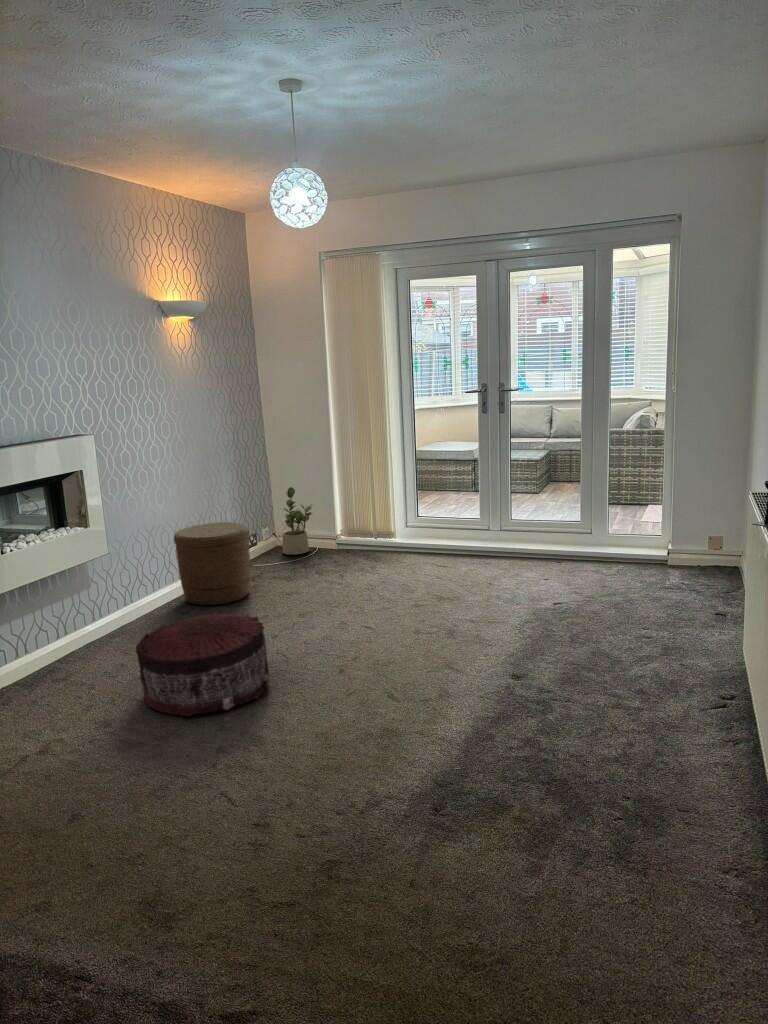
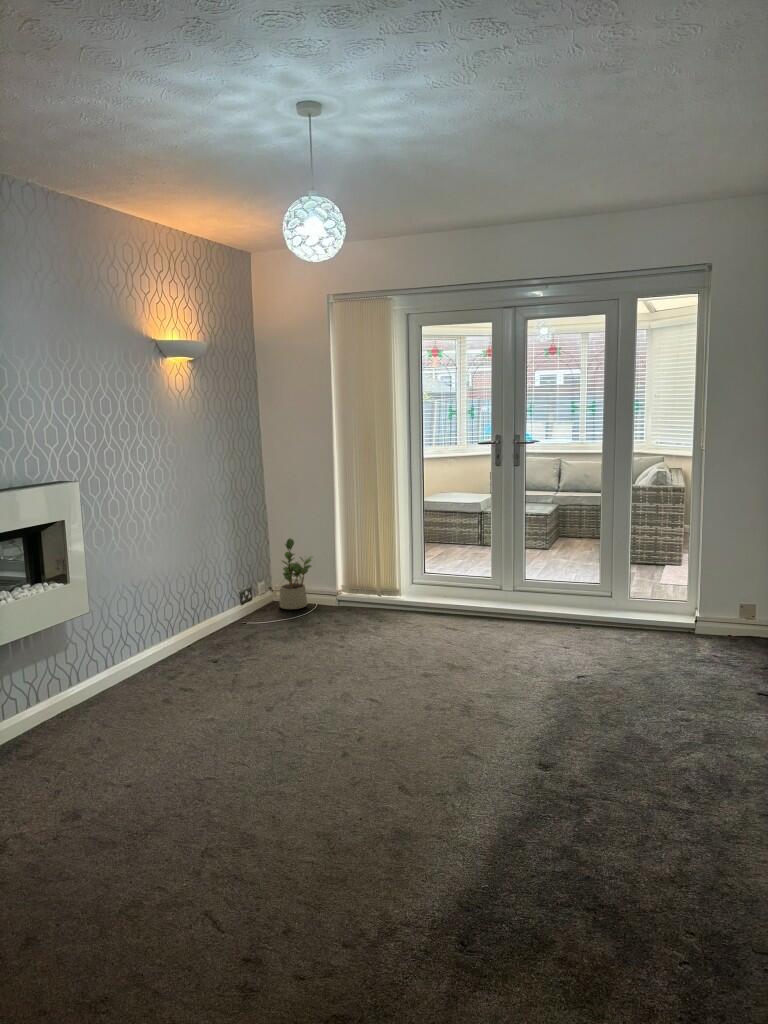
woven basket: present [174,522,250,605] -> none [164,576,246,668]
pouf: present [136,613,270,716] -> none [113,683,266,813]

